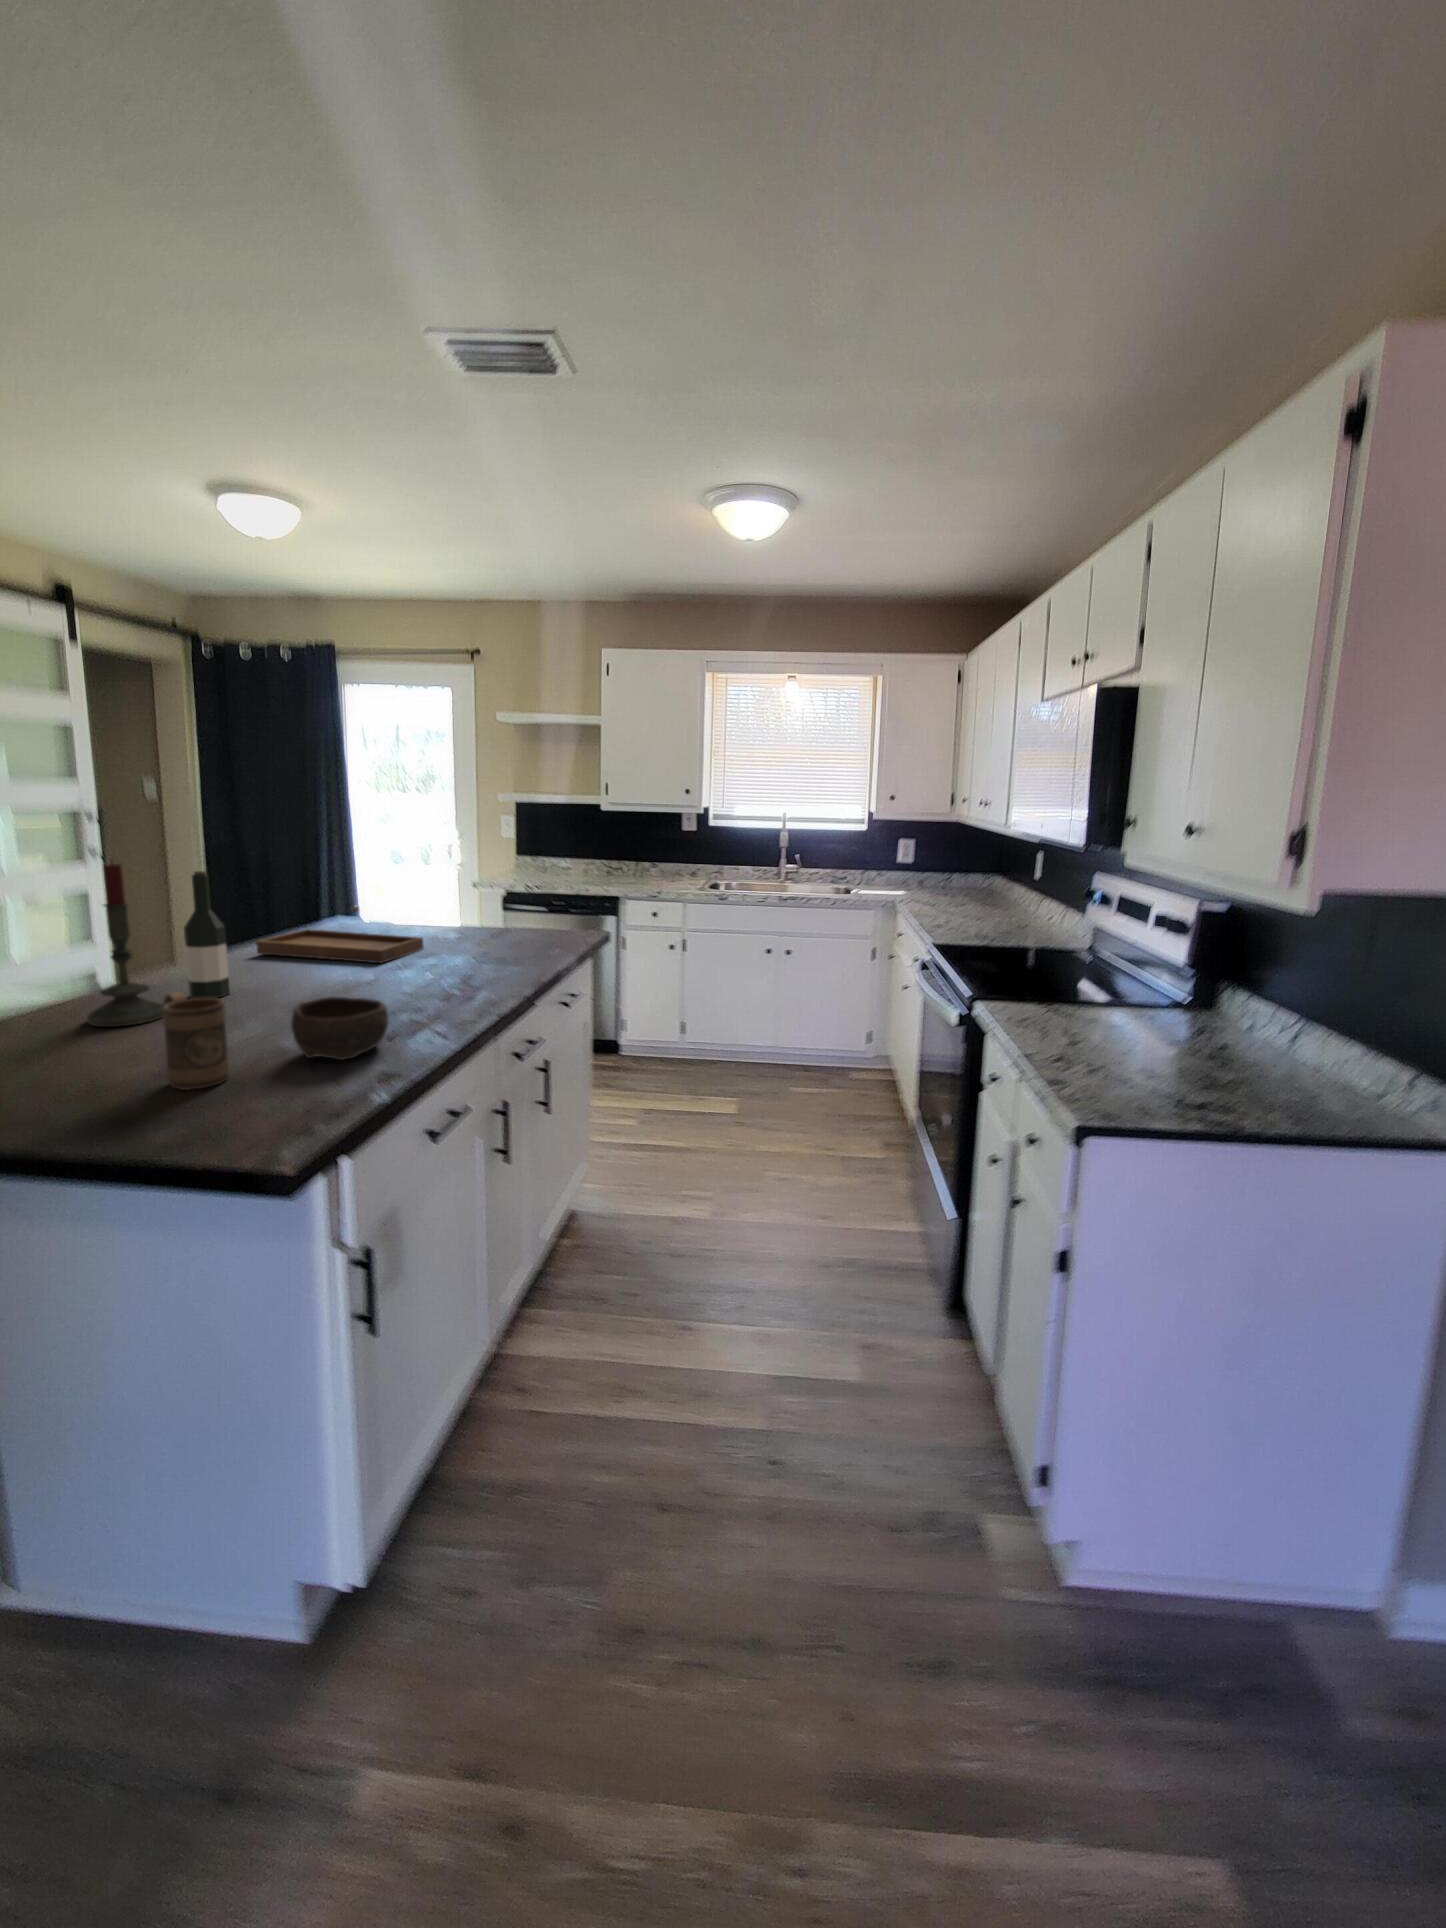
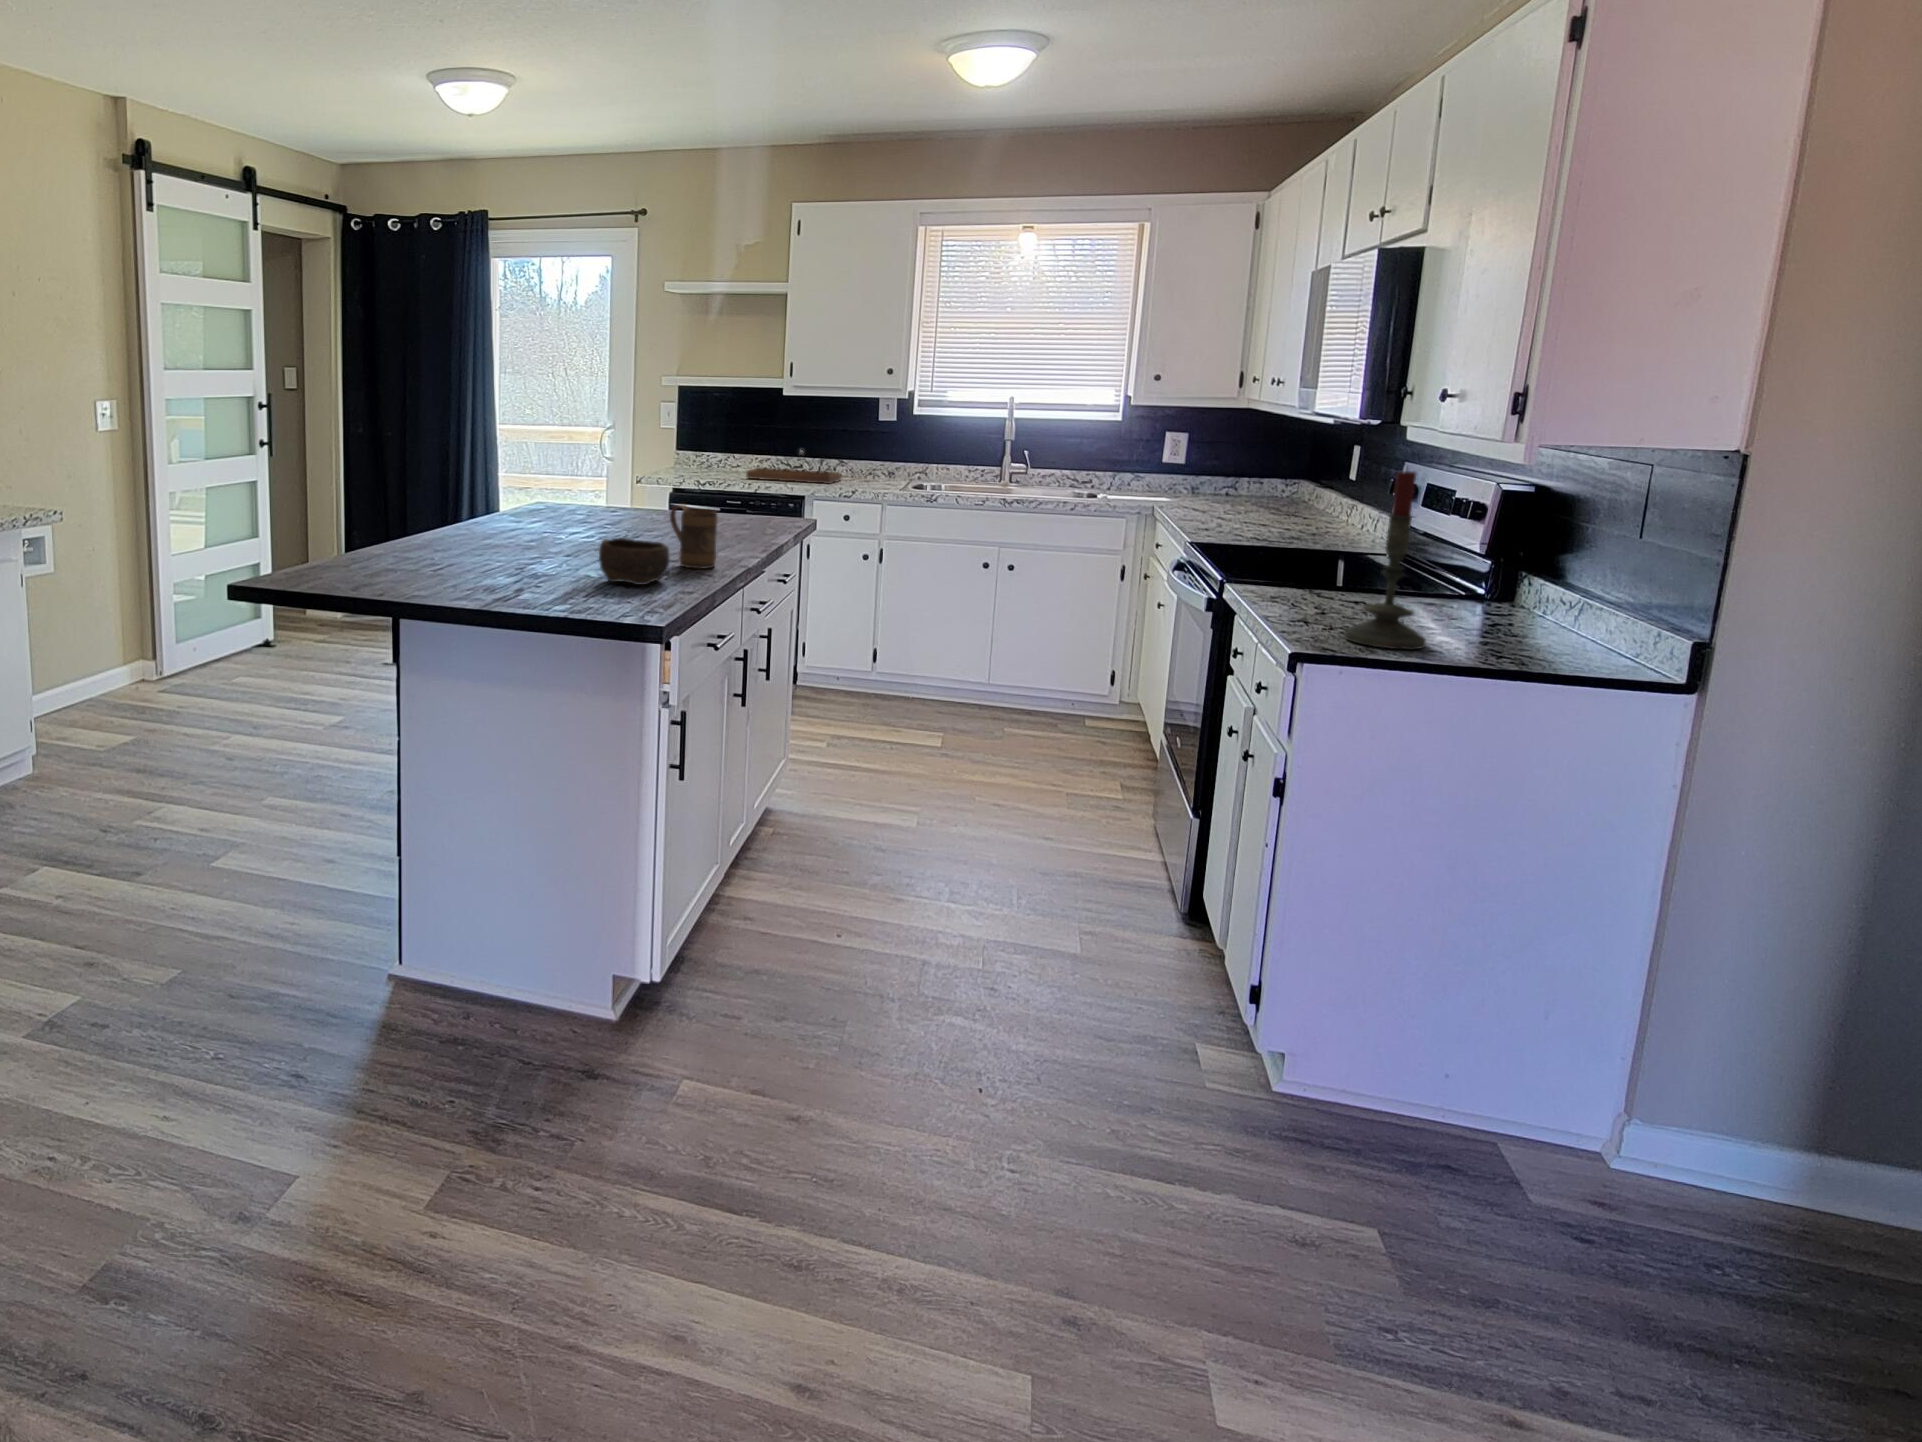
candle: present [87,863,163,1027] -> present [1344,469,1426,650]
wine bottle: present [184,871,230,998] -> none [474,438,505,549]
tray: present [256,905,423,963] -> present [746,451,841,484]
mug: present [162,992,230,1090] -> present [670,505,717,569]

